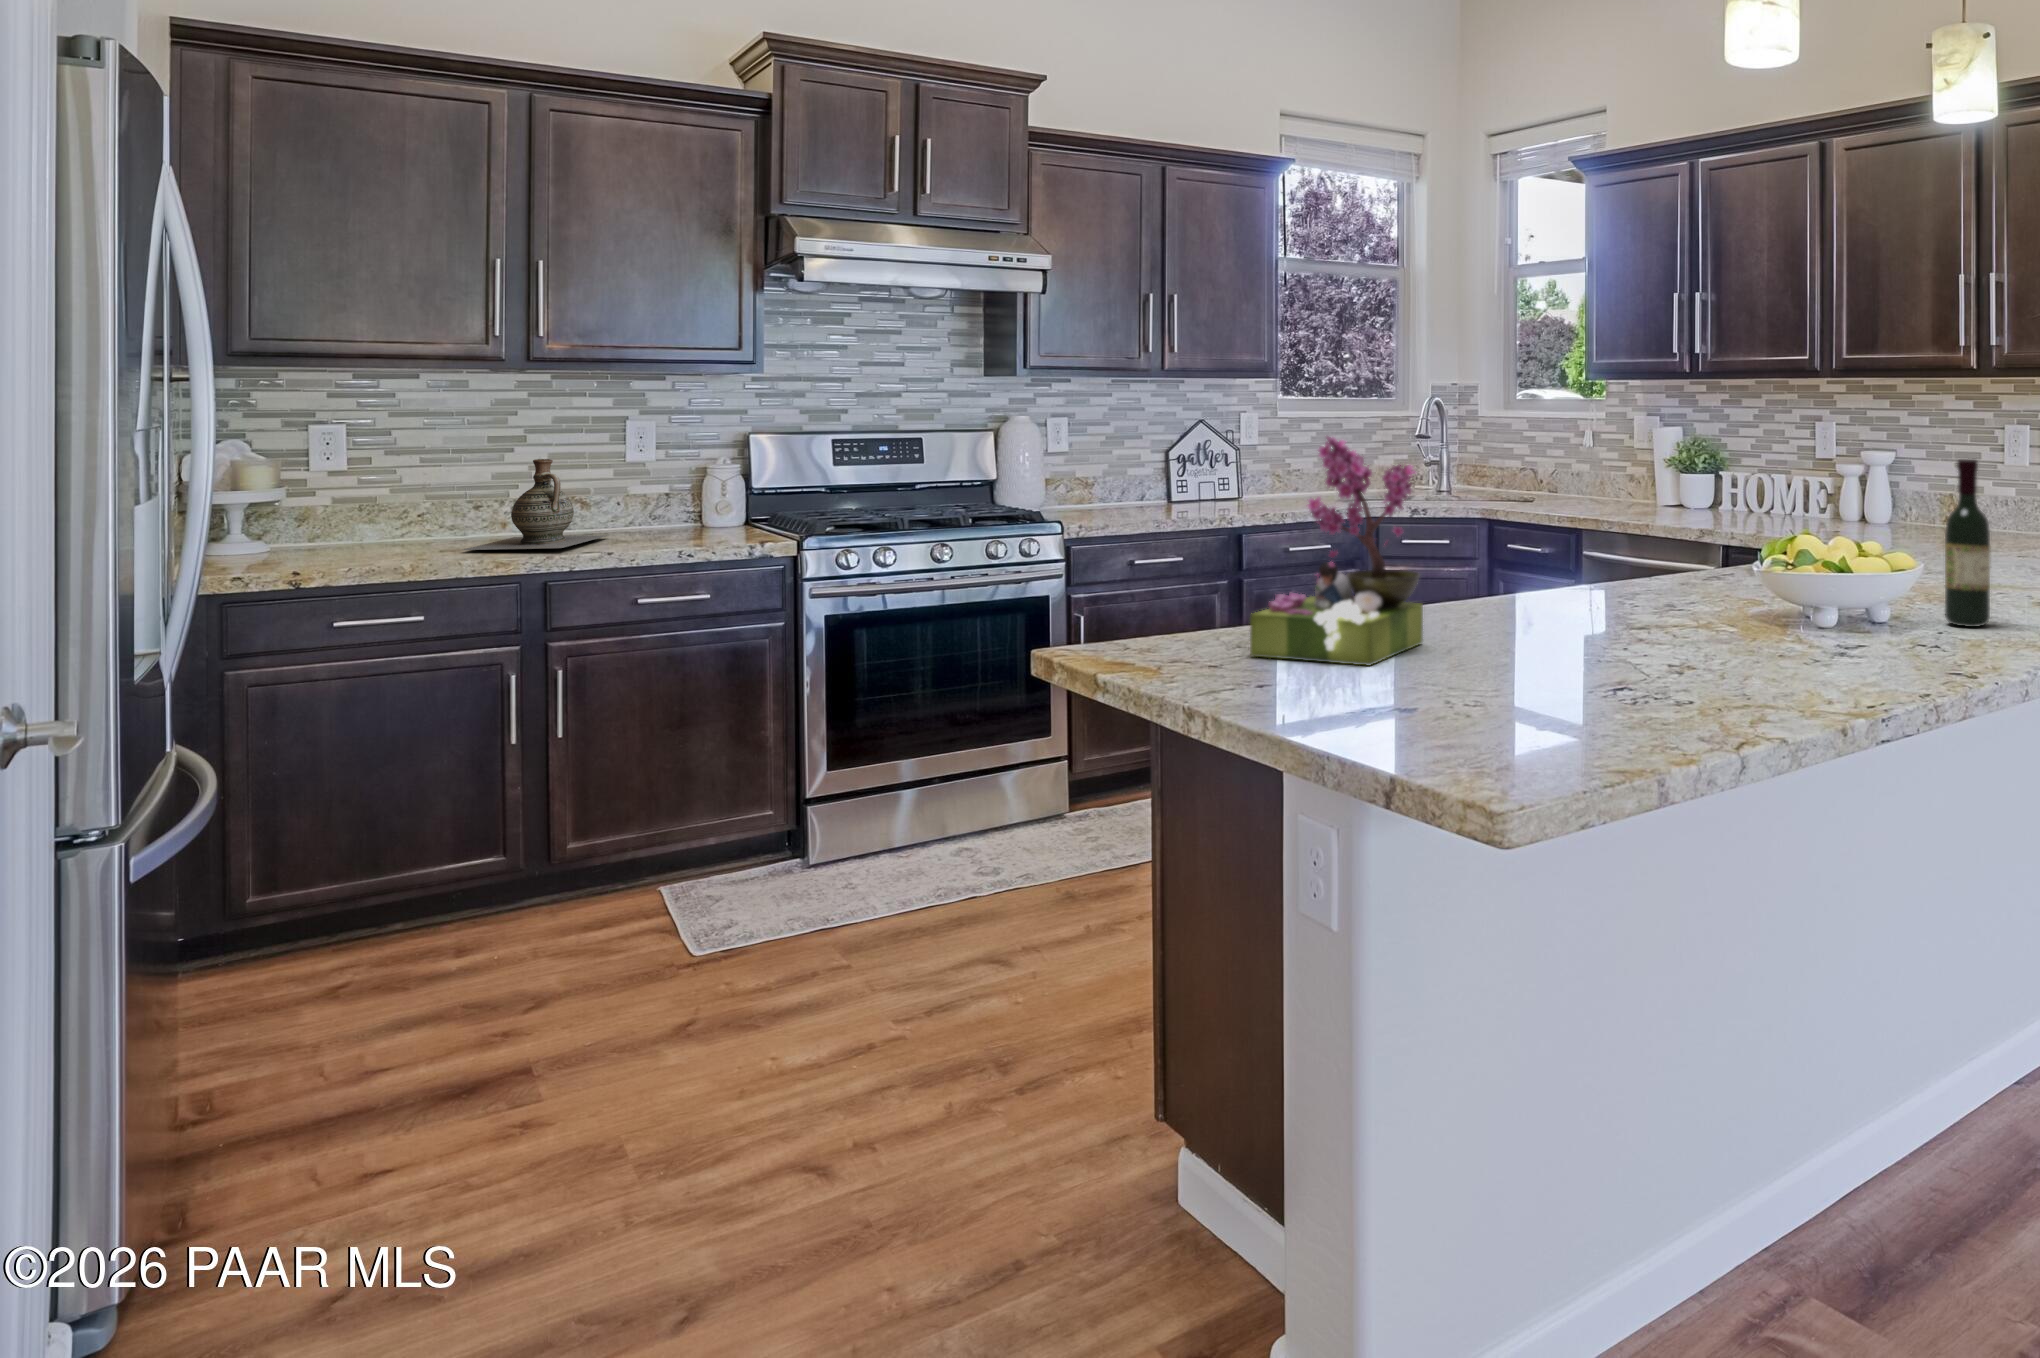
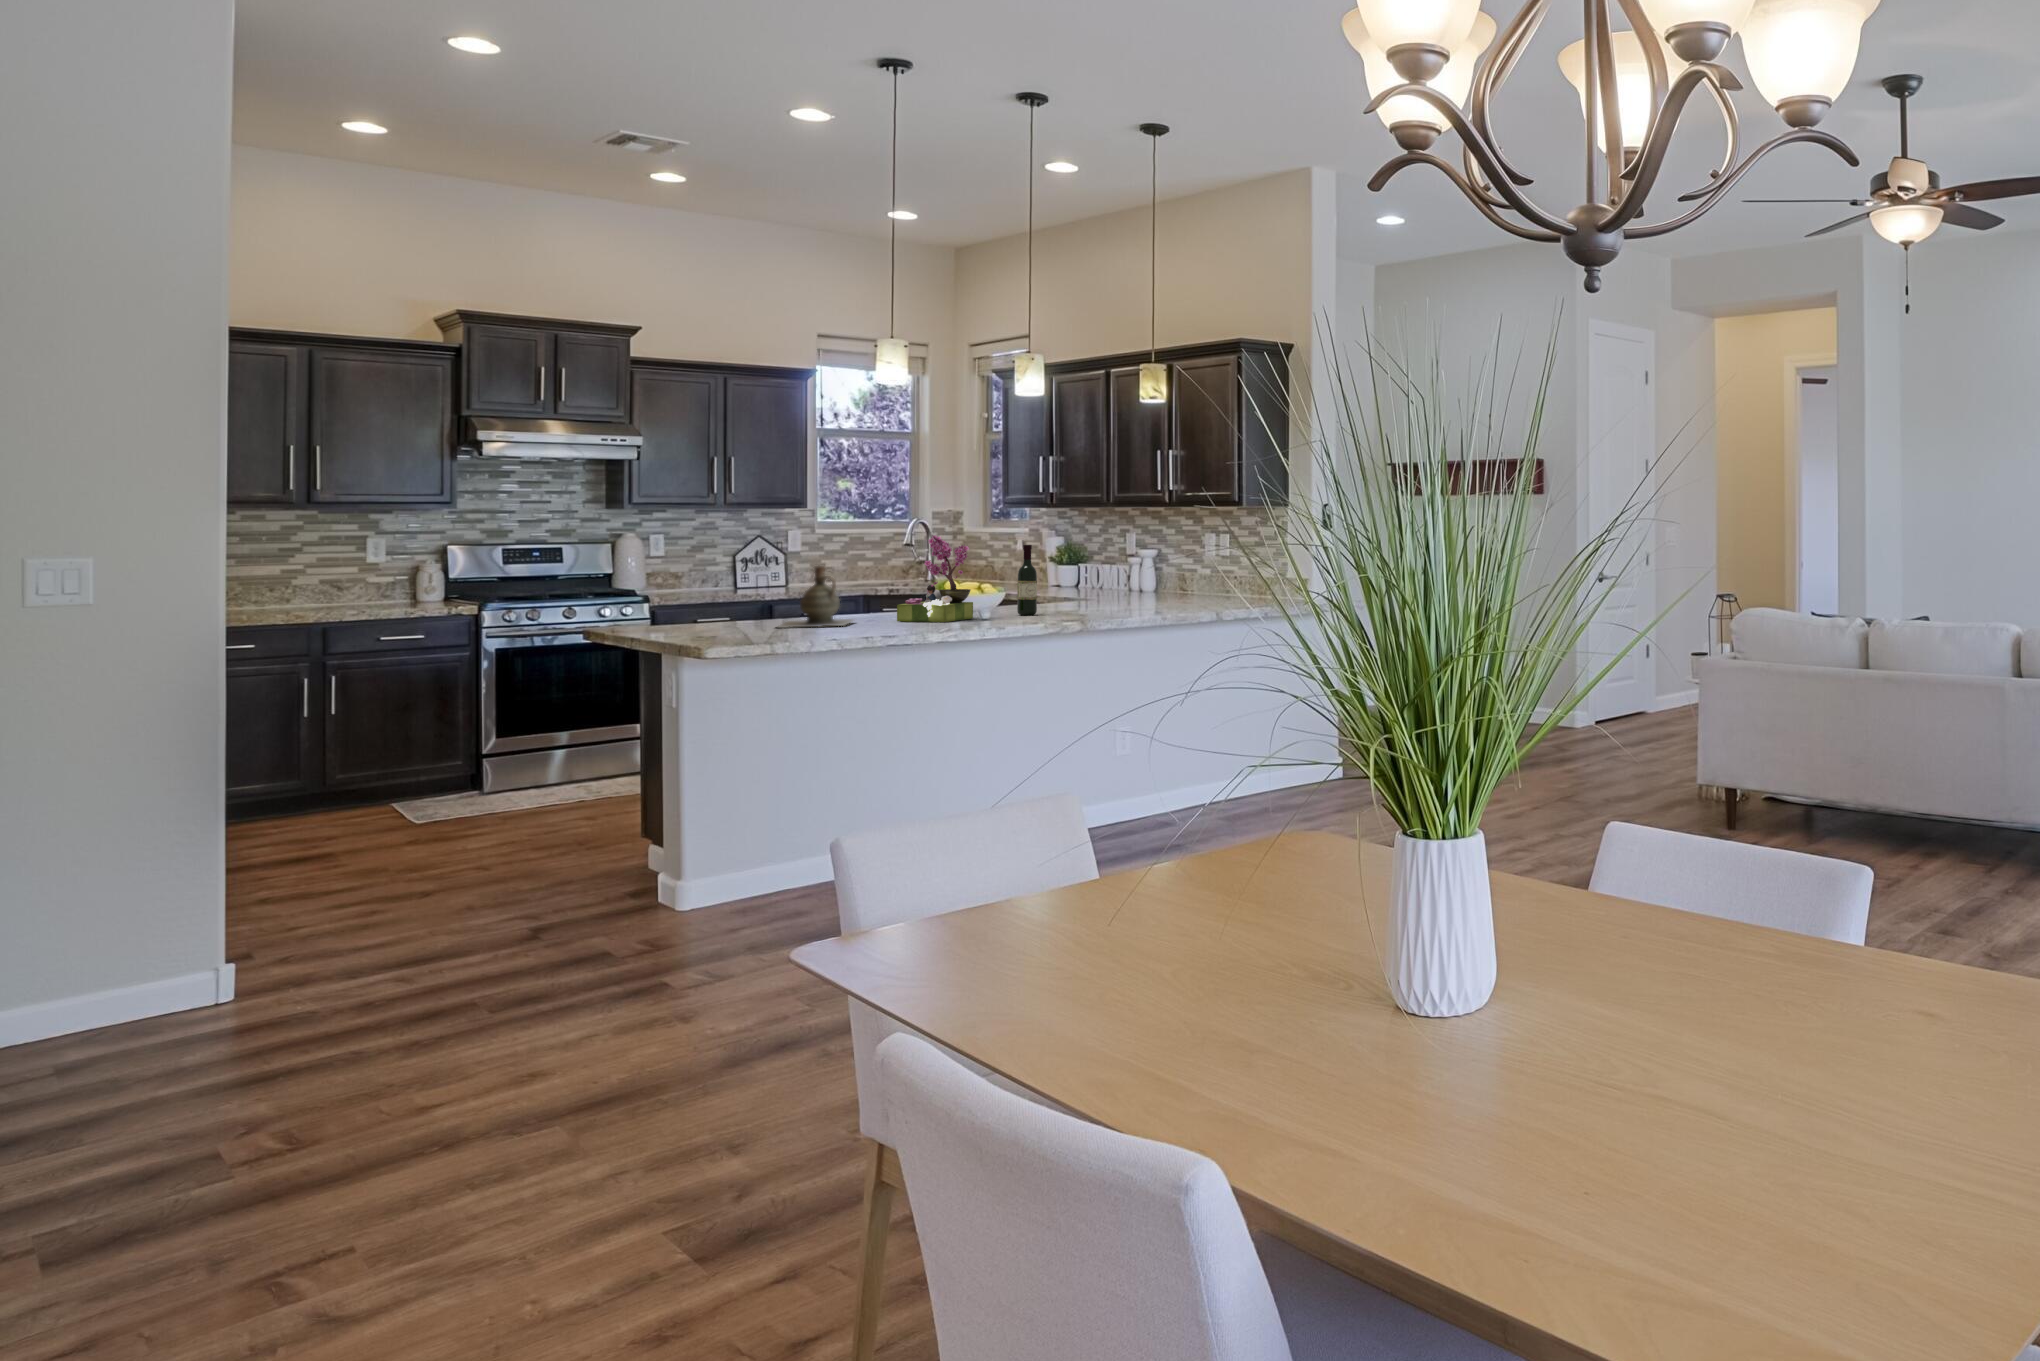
flower arrangement: present [1250,437,1423,665] -> present [897,535,973,622]
ceramic jug: present [463,459,607,550] -> present [779,566,852,628]

